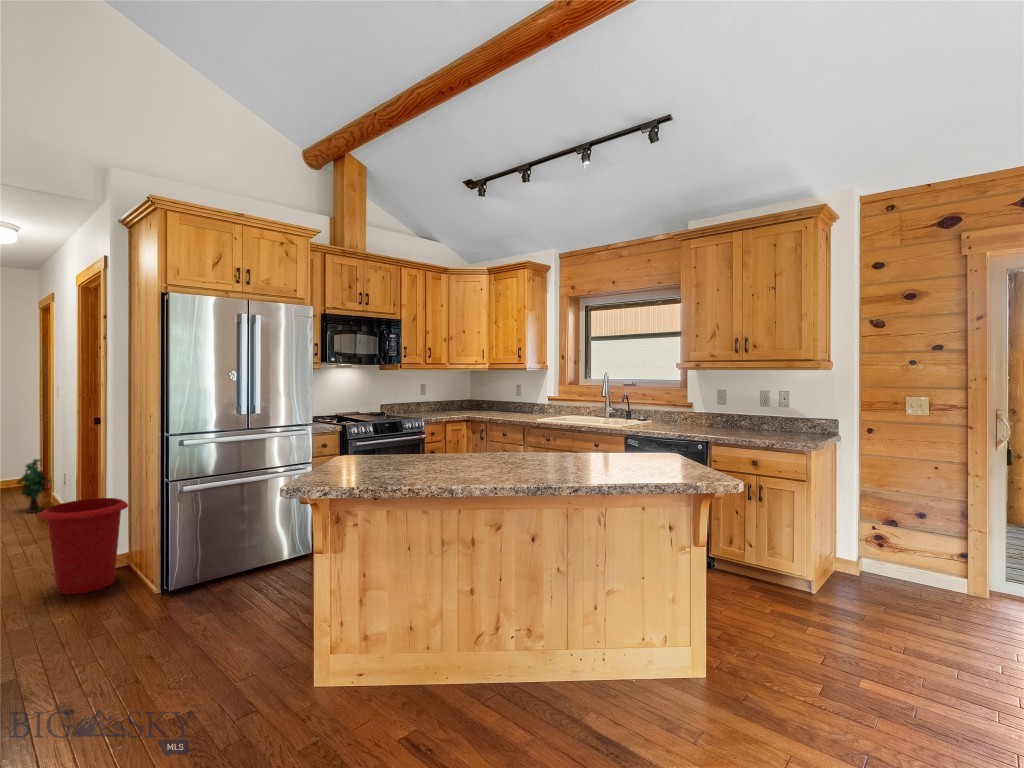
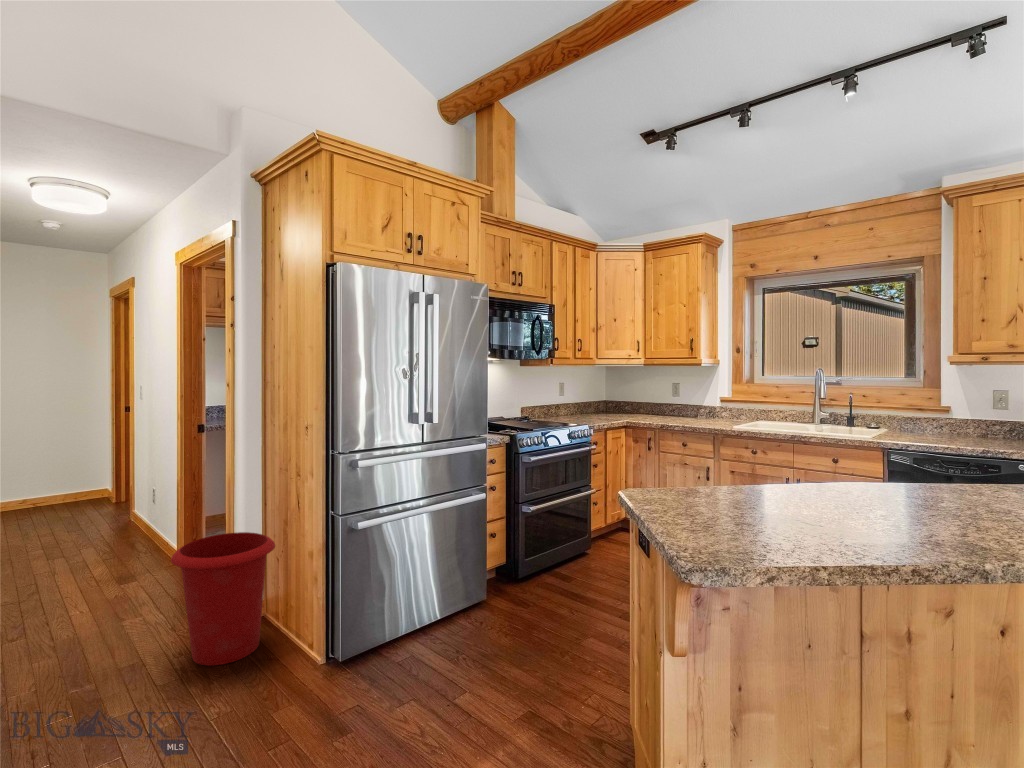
decorative plant: present [17,459,51,513] -> none [99,473,139,537]

